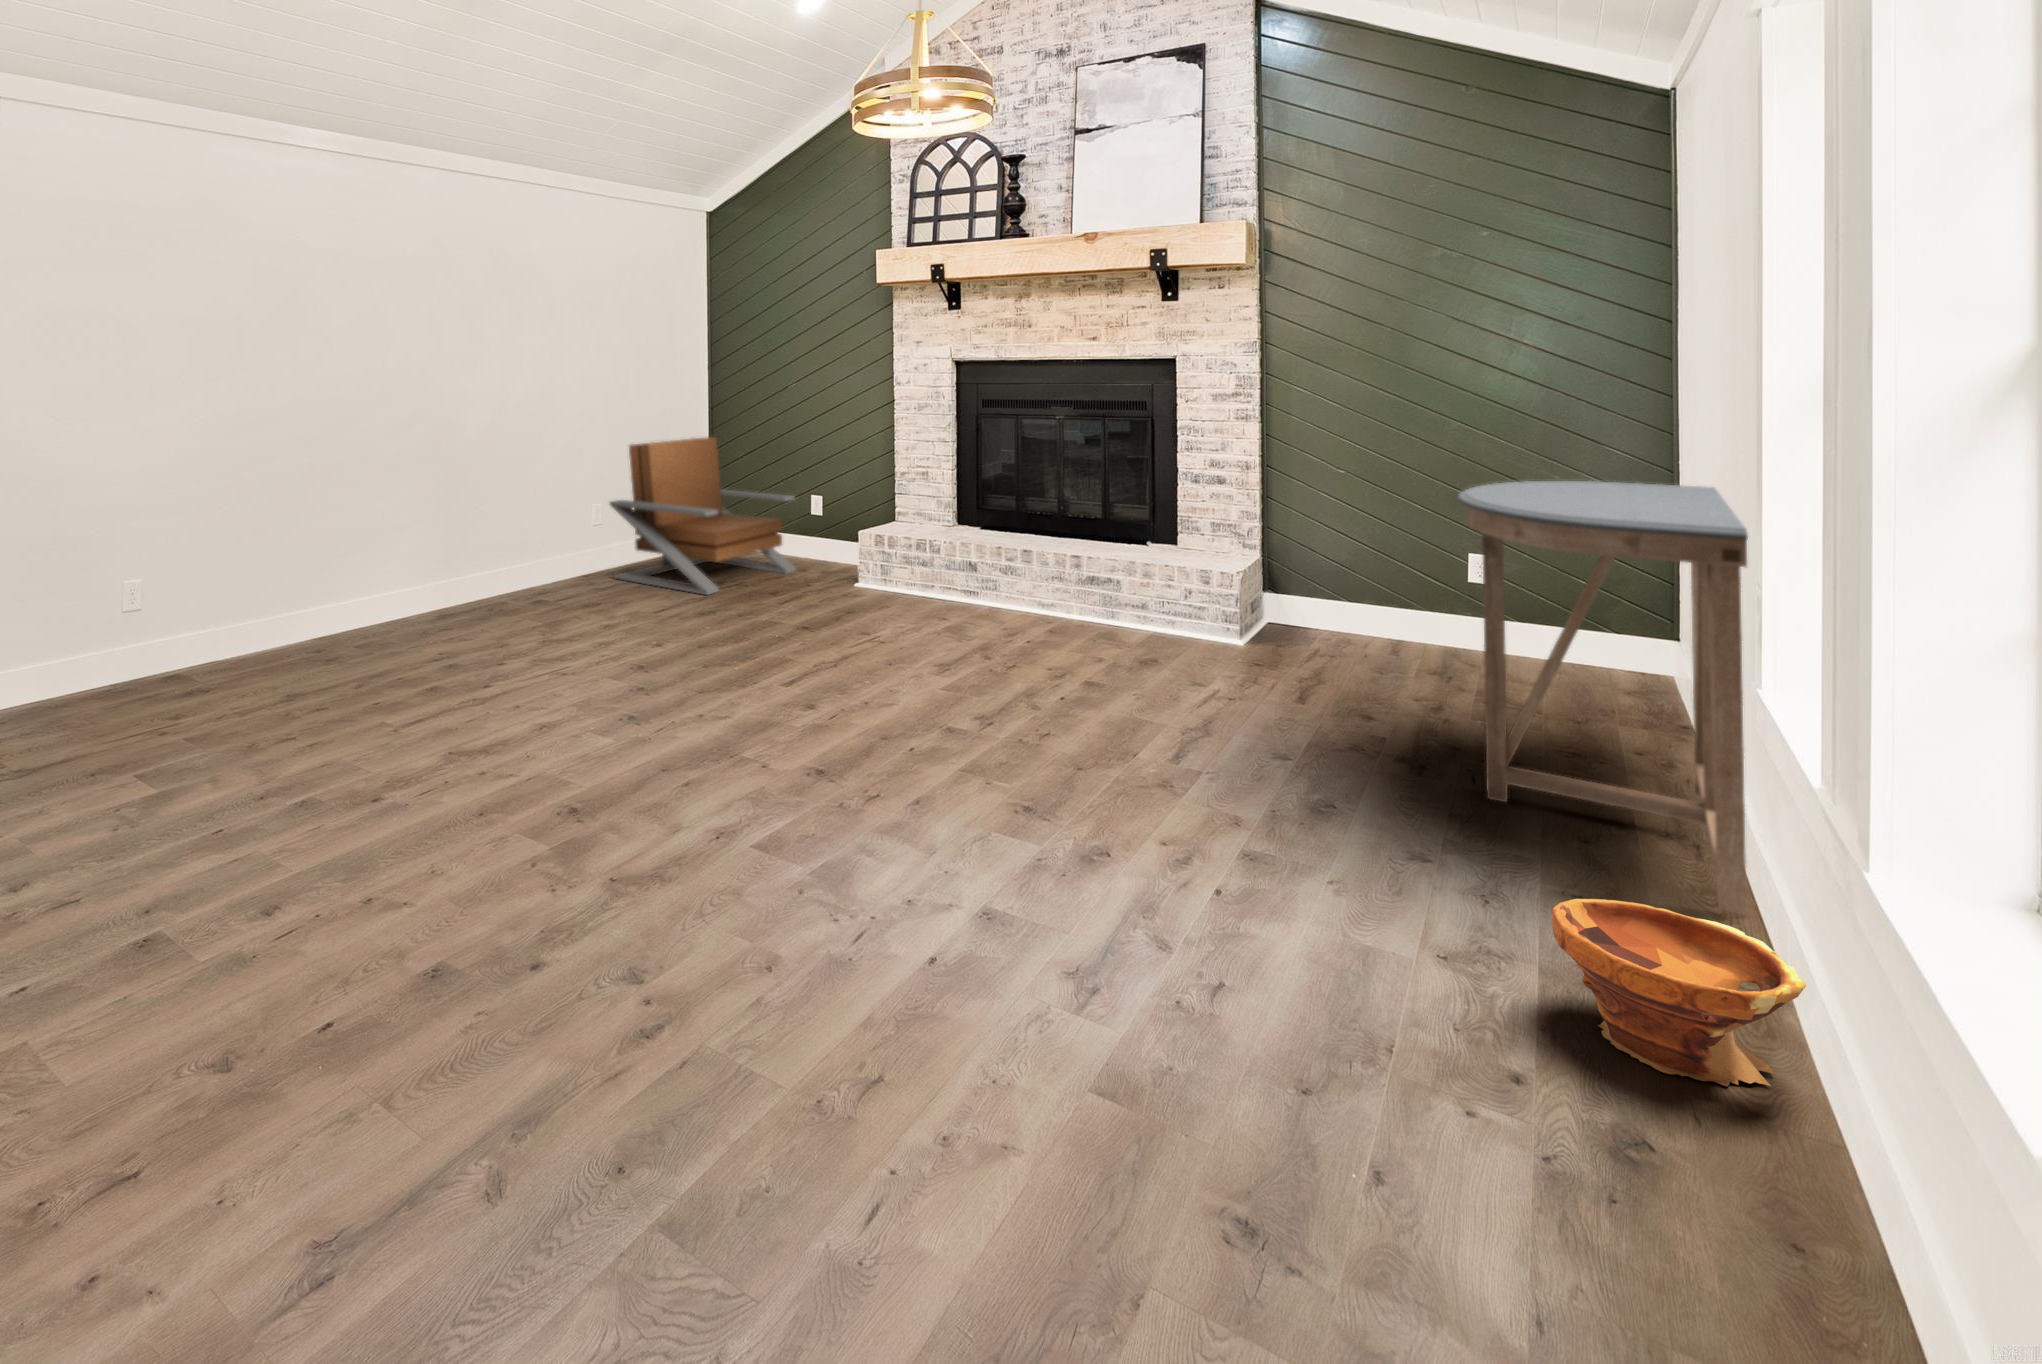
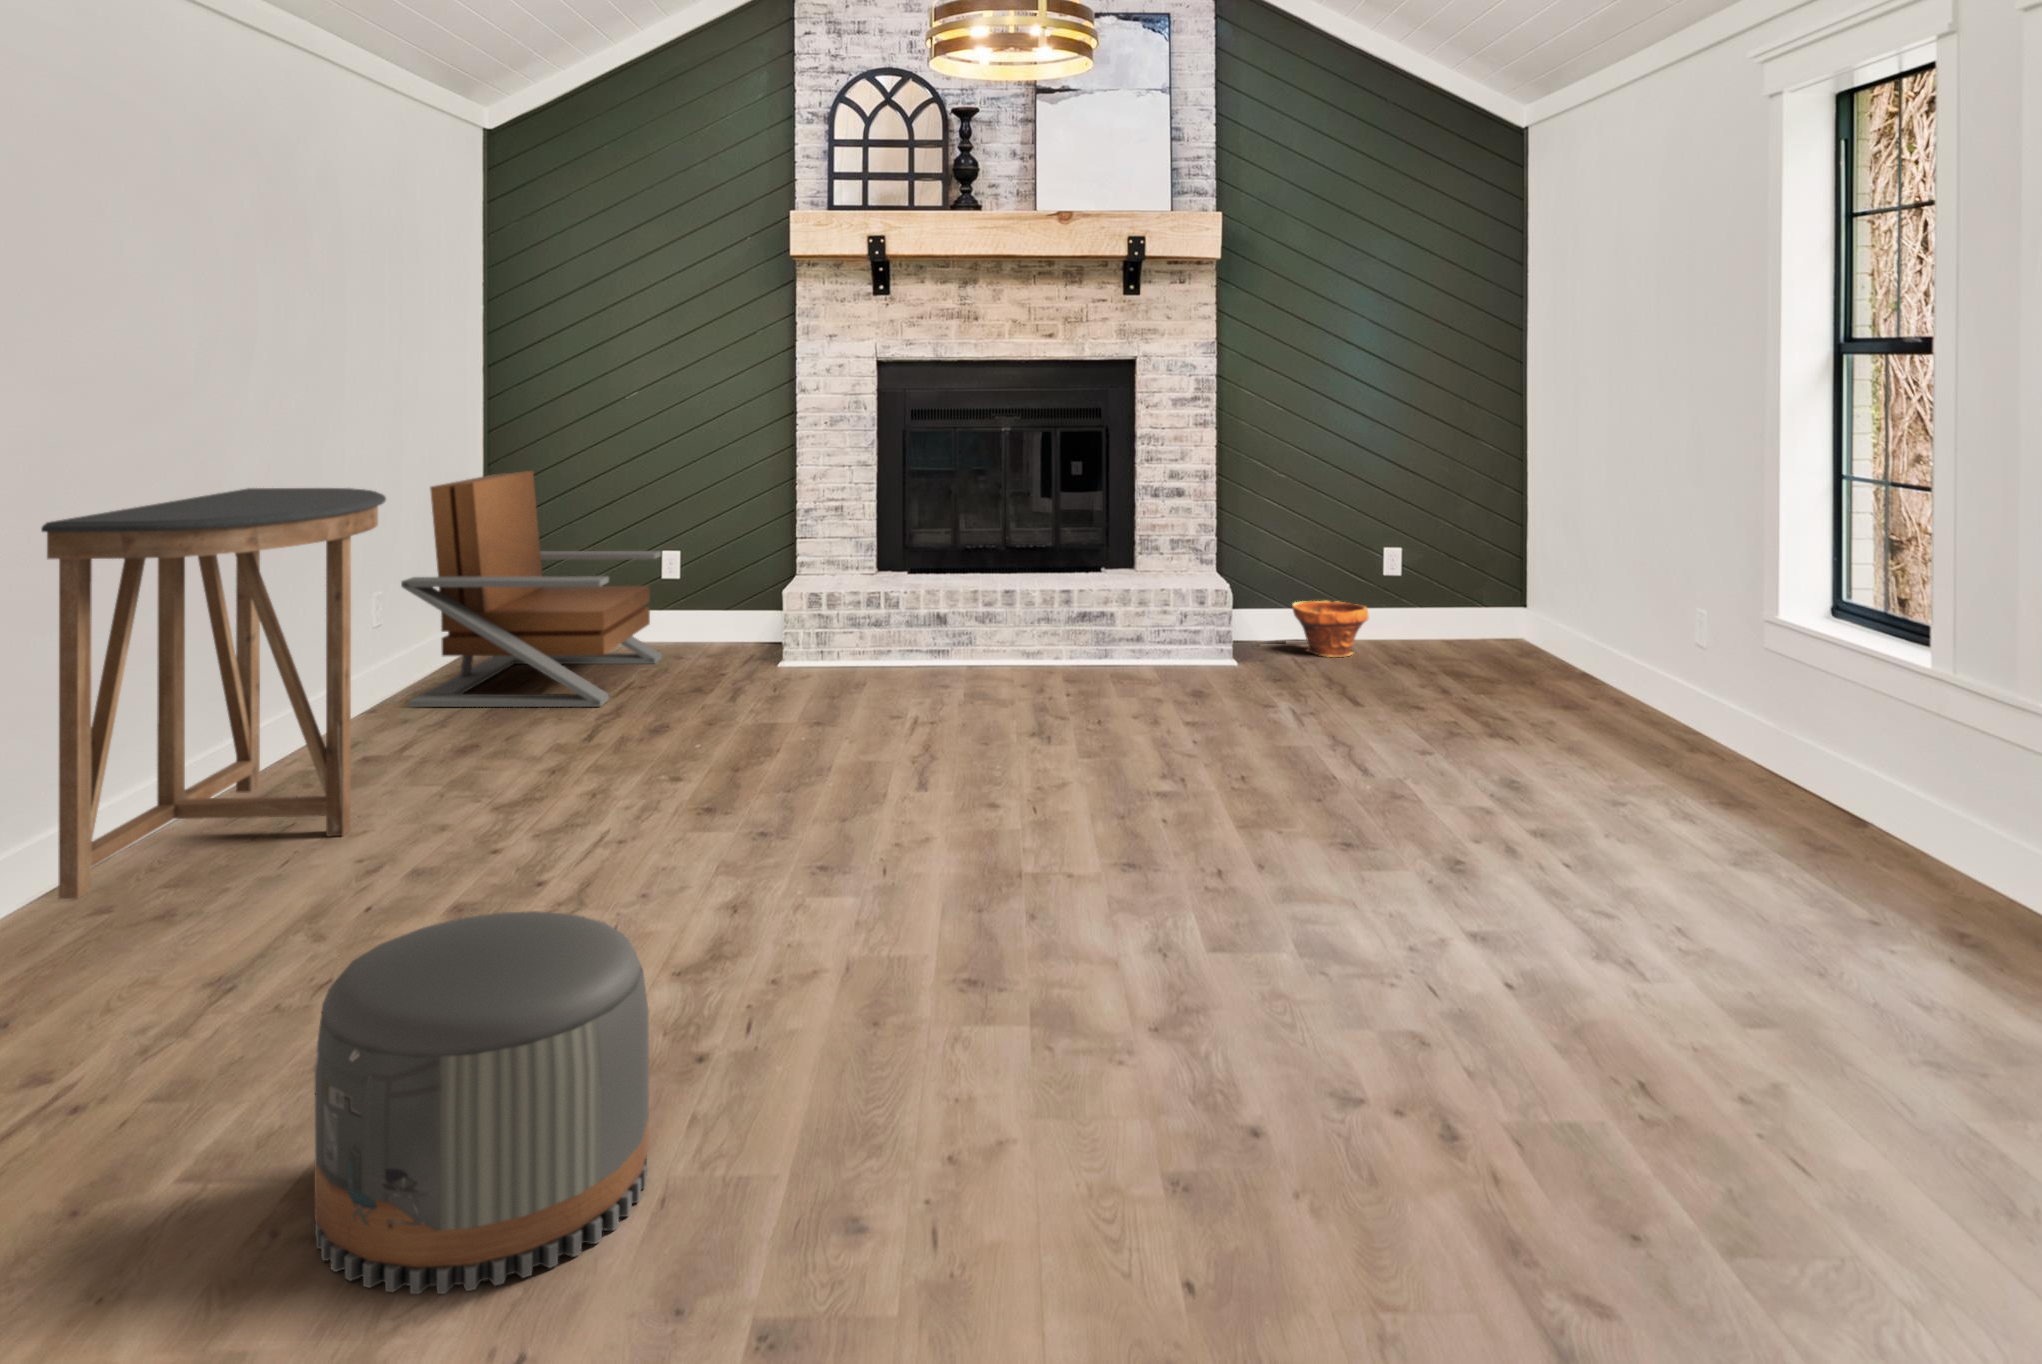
console table: present [1458,481,1748,915] -> present [41,488,386,899]
pouf: none [160,679,331,859] -> present [315,911,649,1294]
planter: present [1552,899,1806,1086] -> present [1292,601,1368,657]

